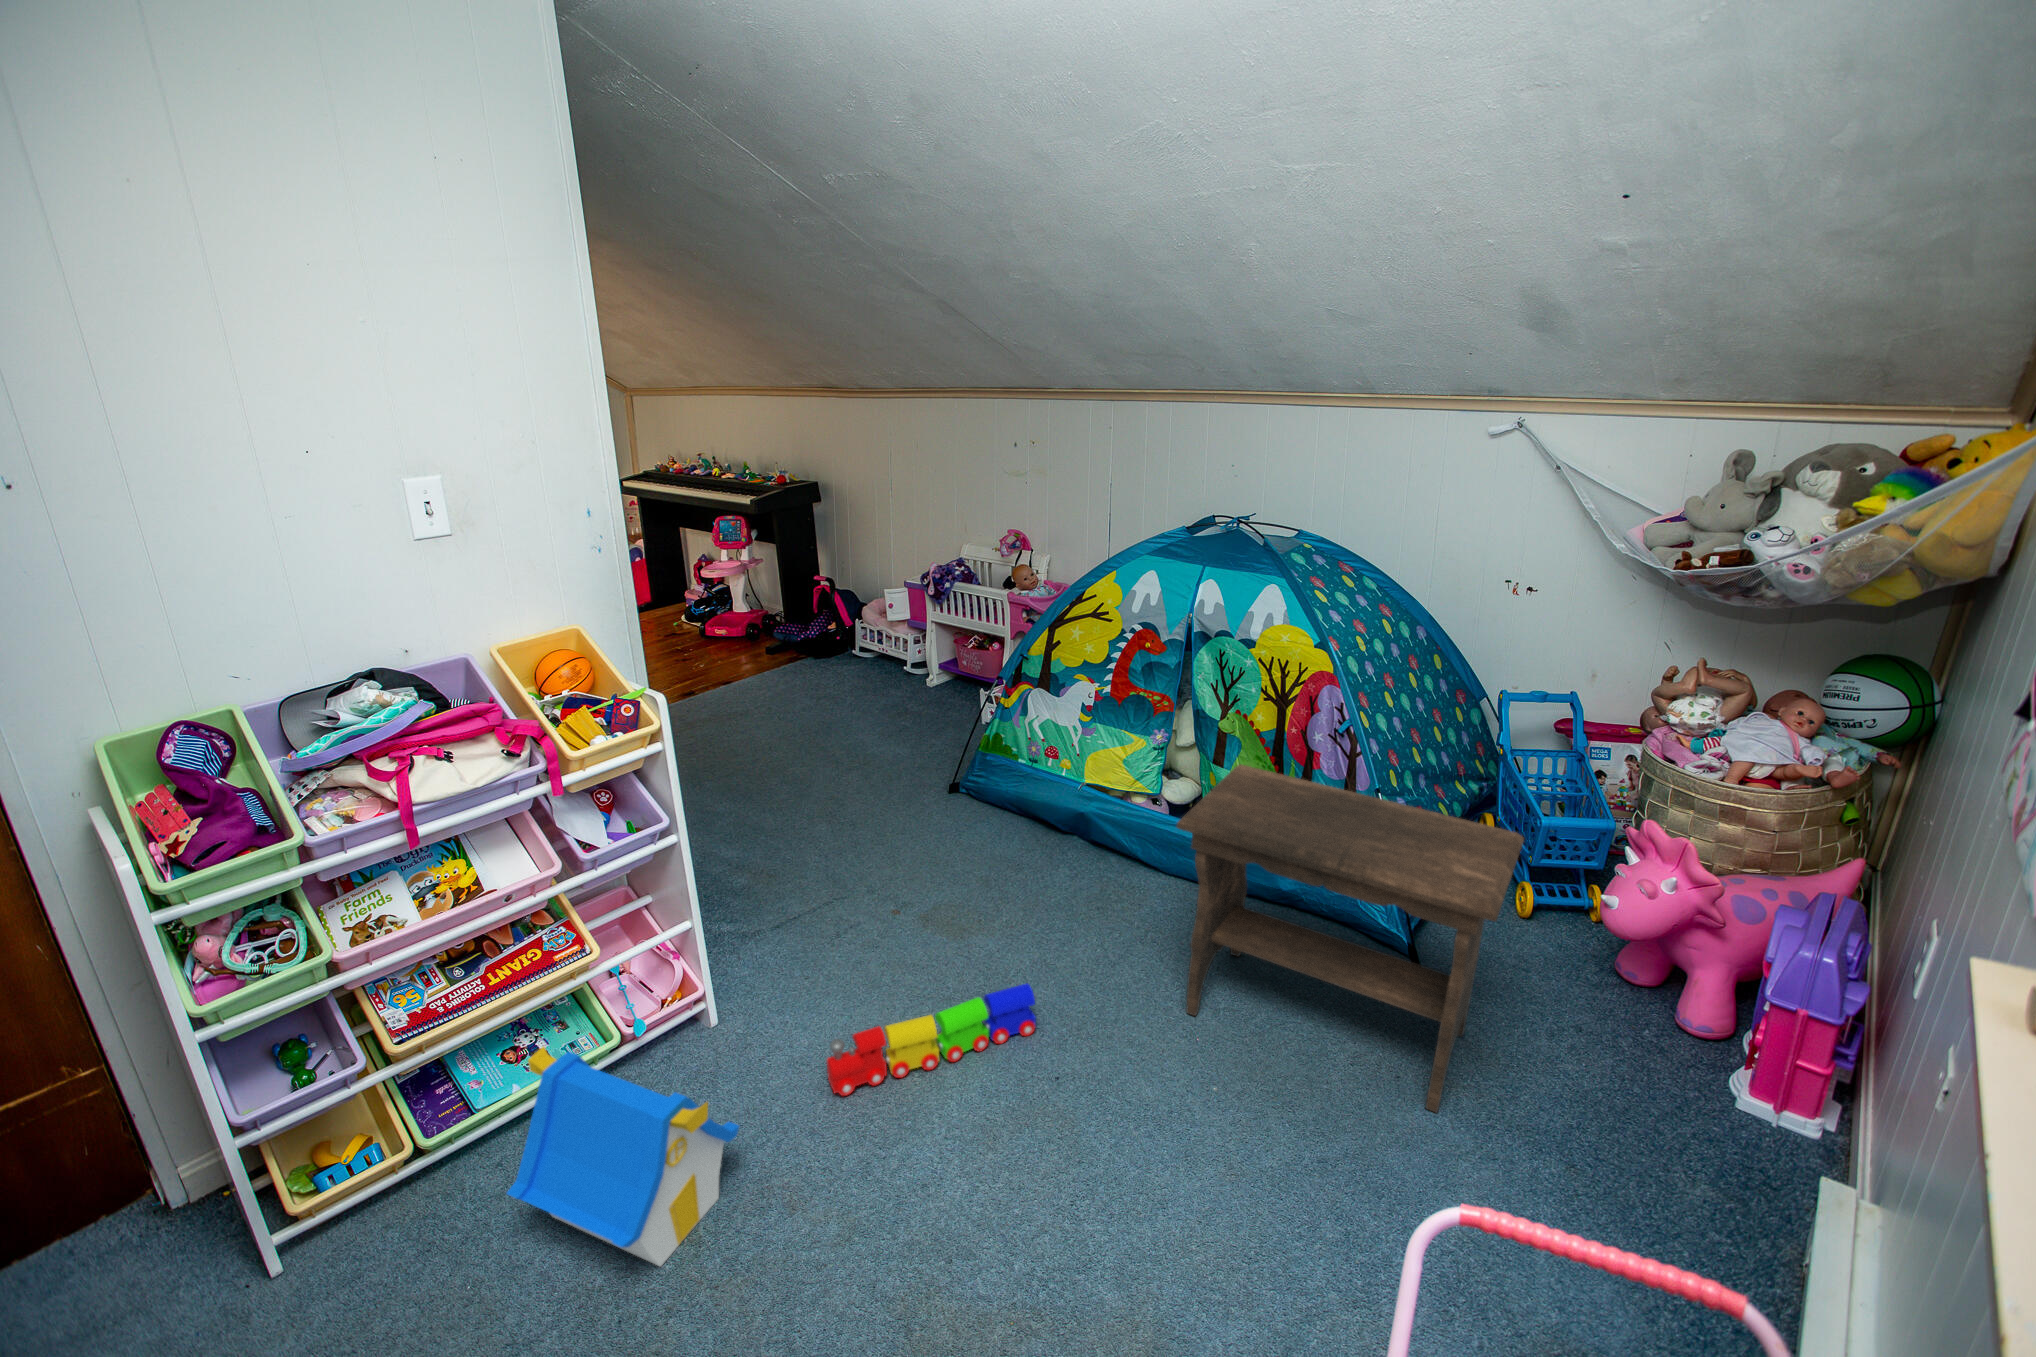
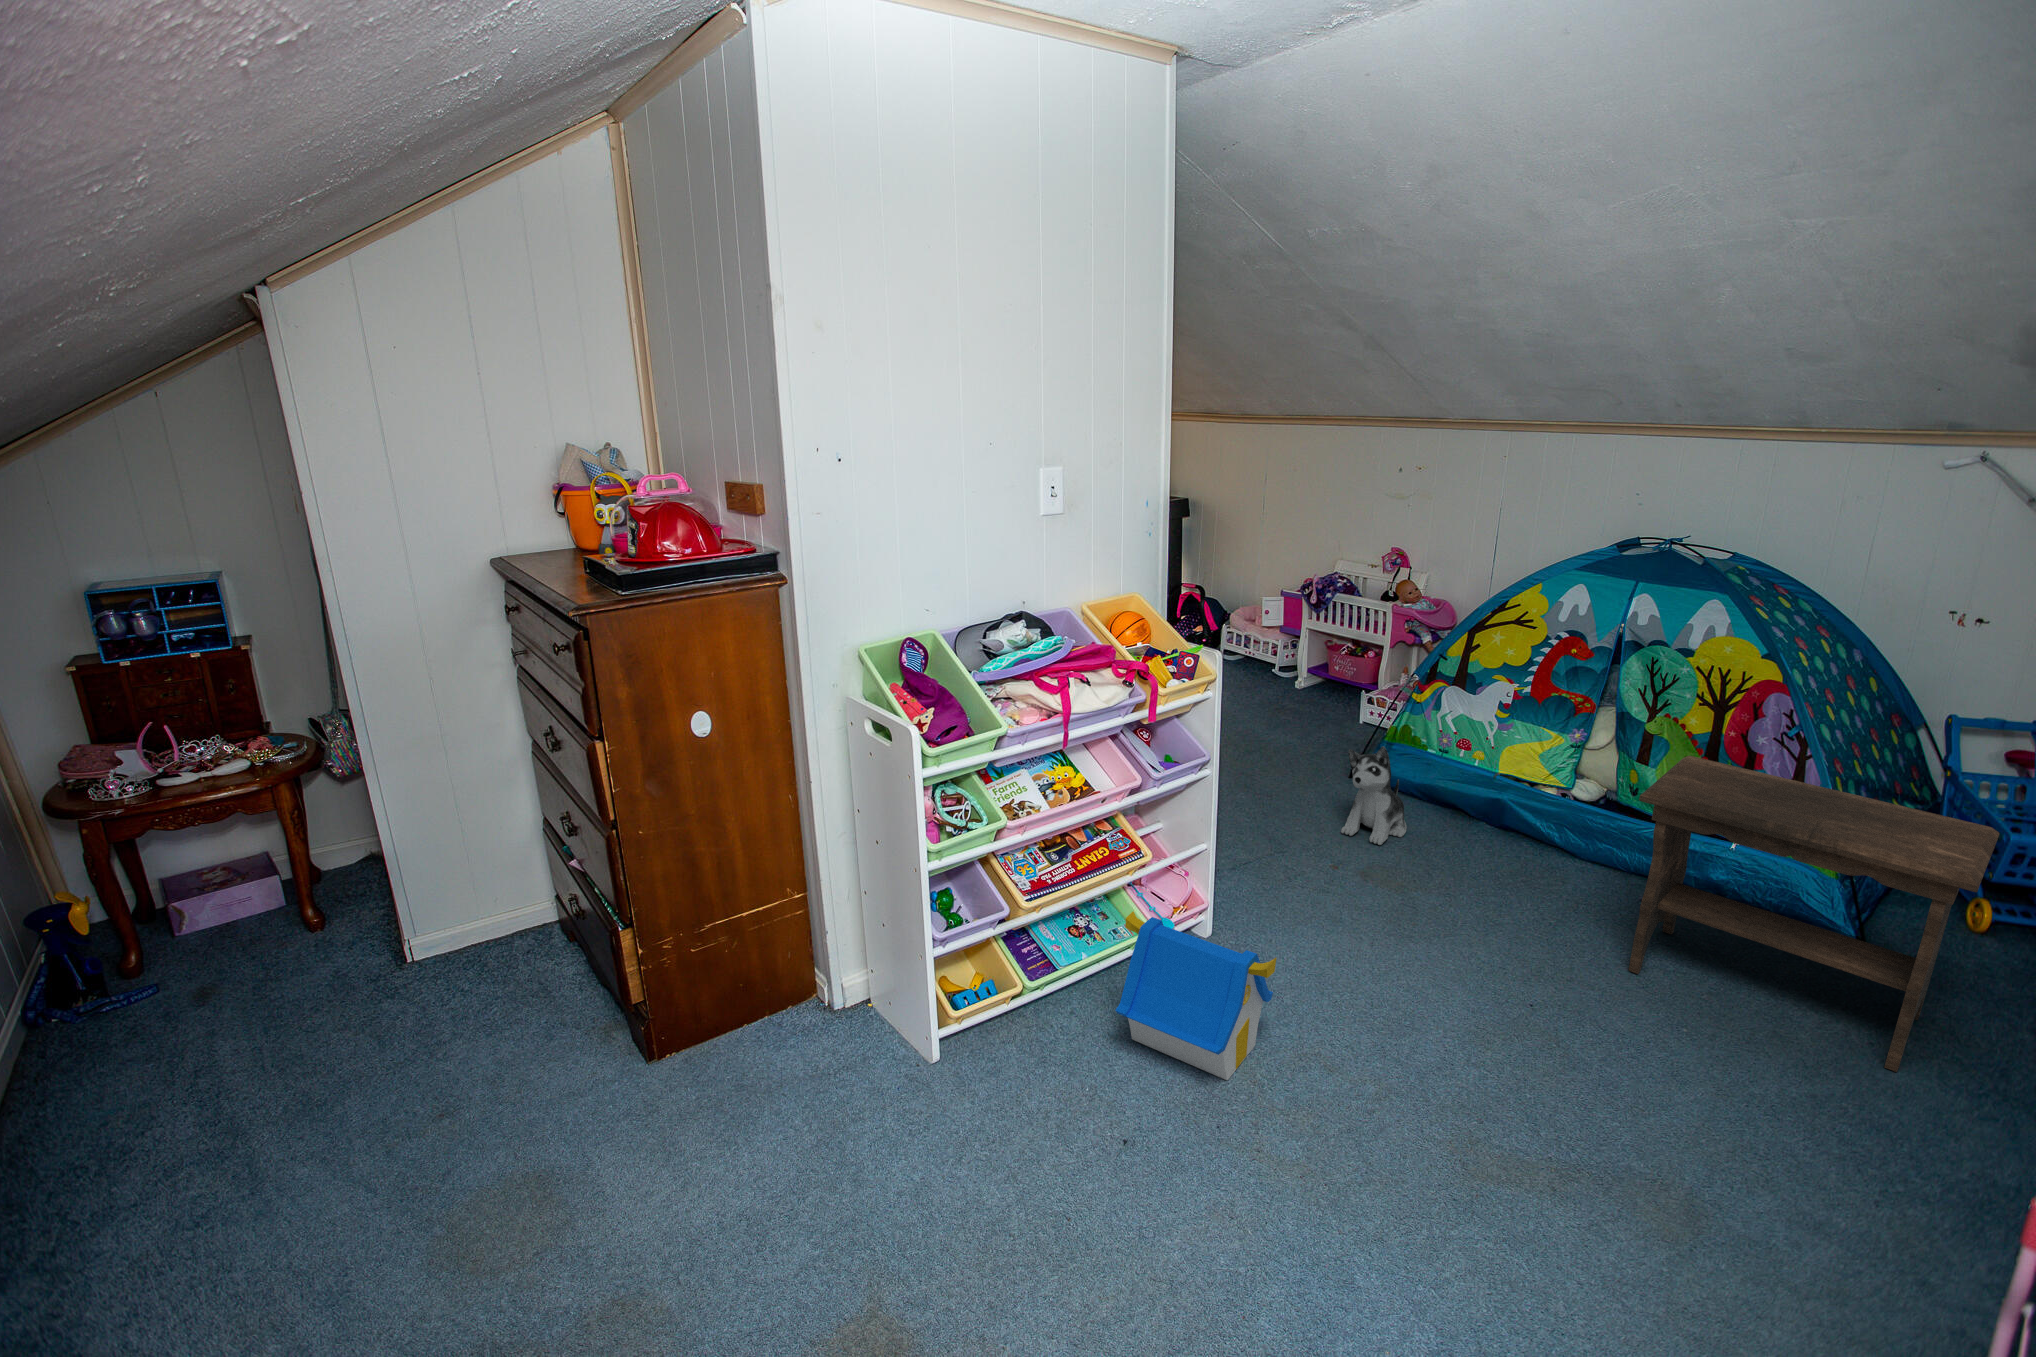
plush toy: none [920,764,992,874] -> present [1341,746,1407,845]
toy train: present [827,984,1036,1096] -> none [1317,926,1491,993]

